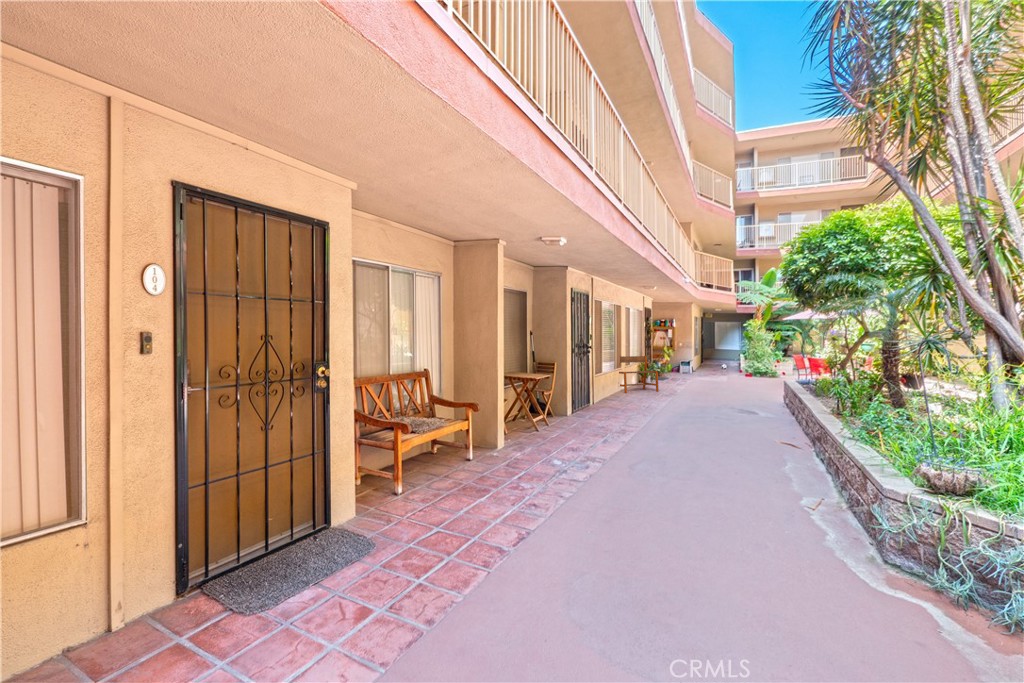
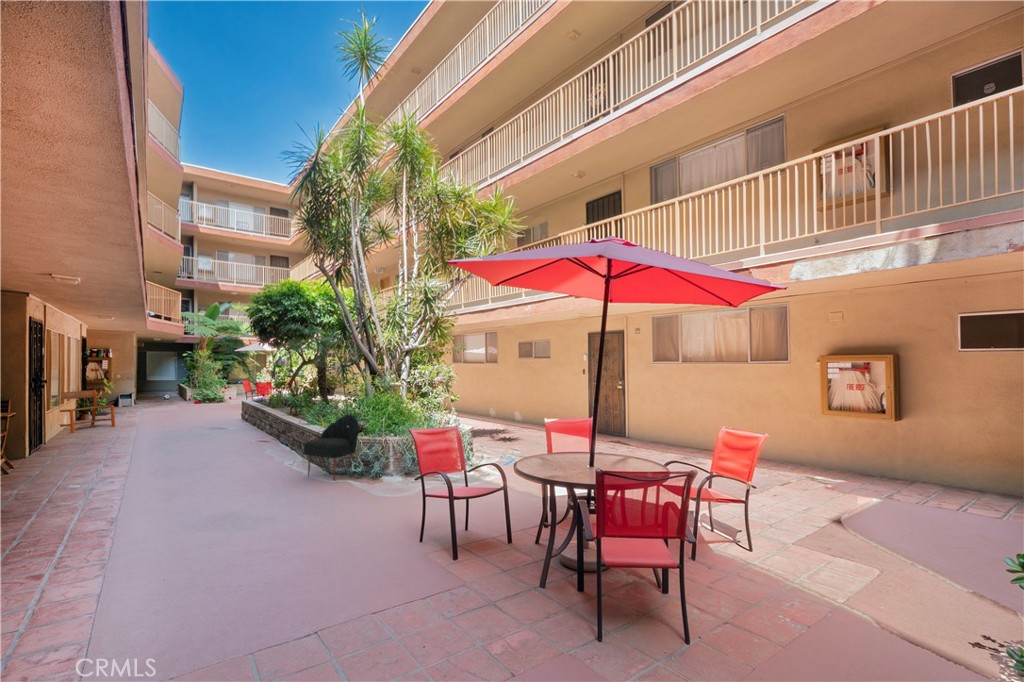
chair: none [806,457,957,610] -> present [304,415,360,480]

